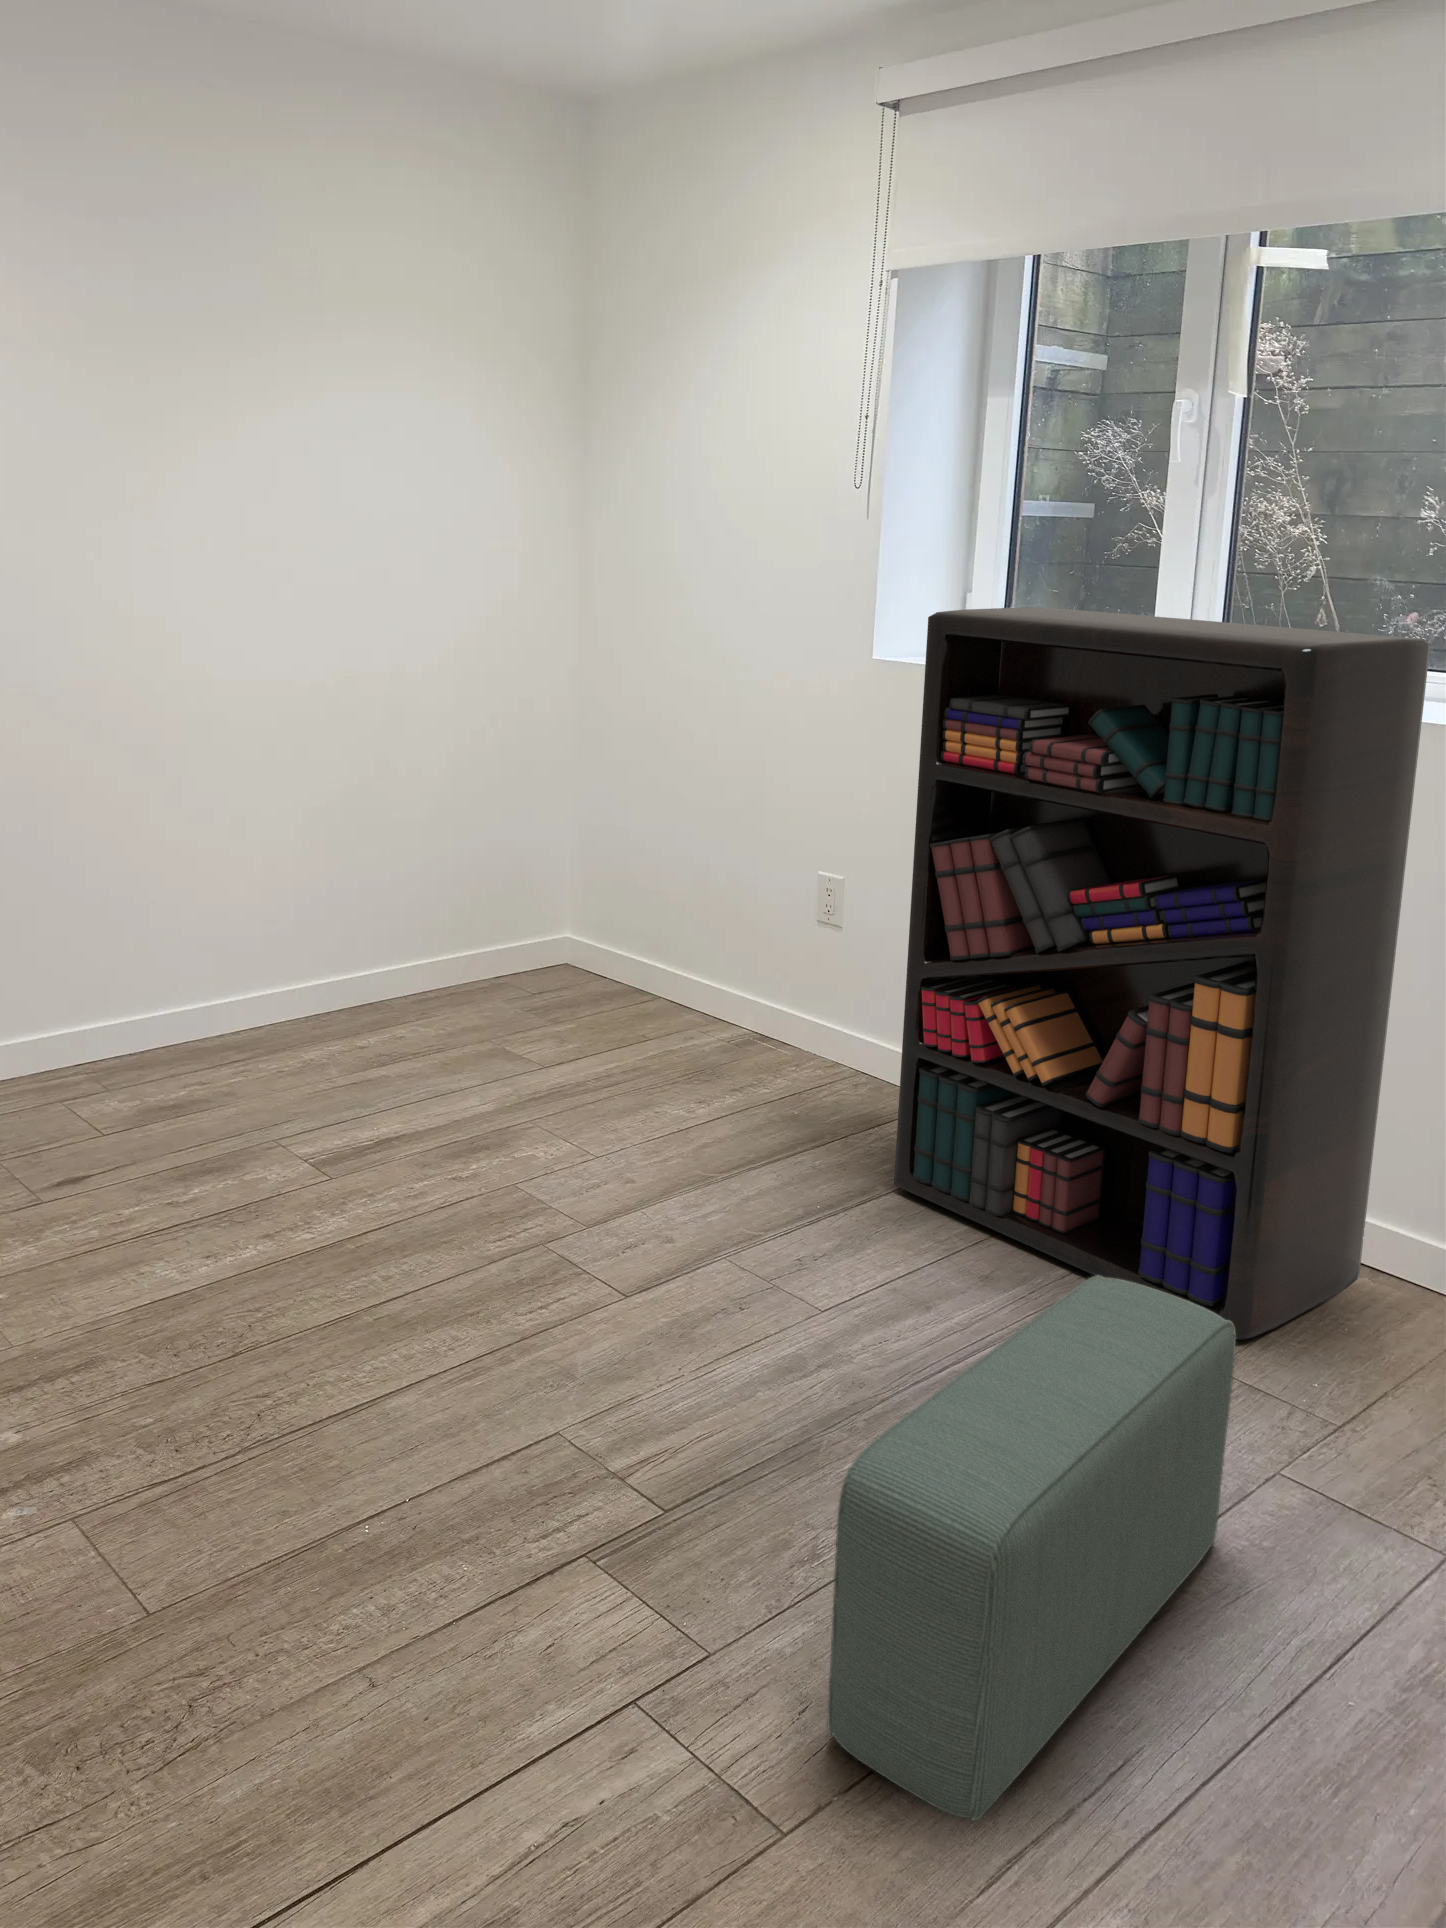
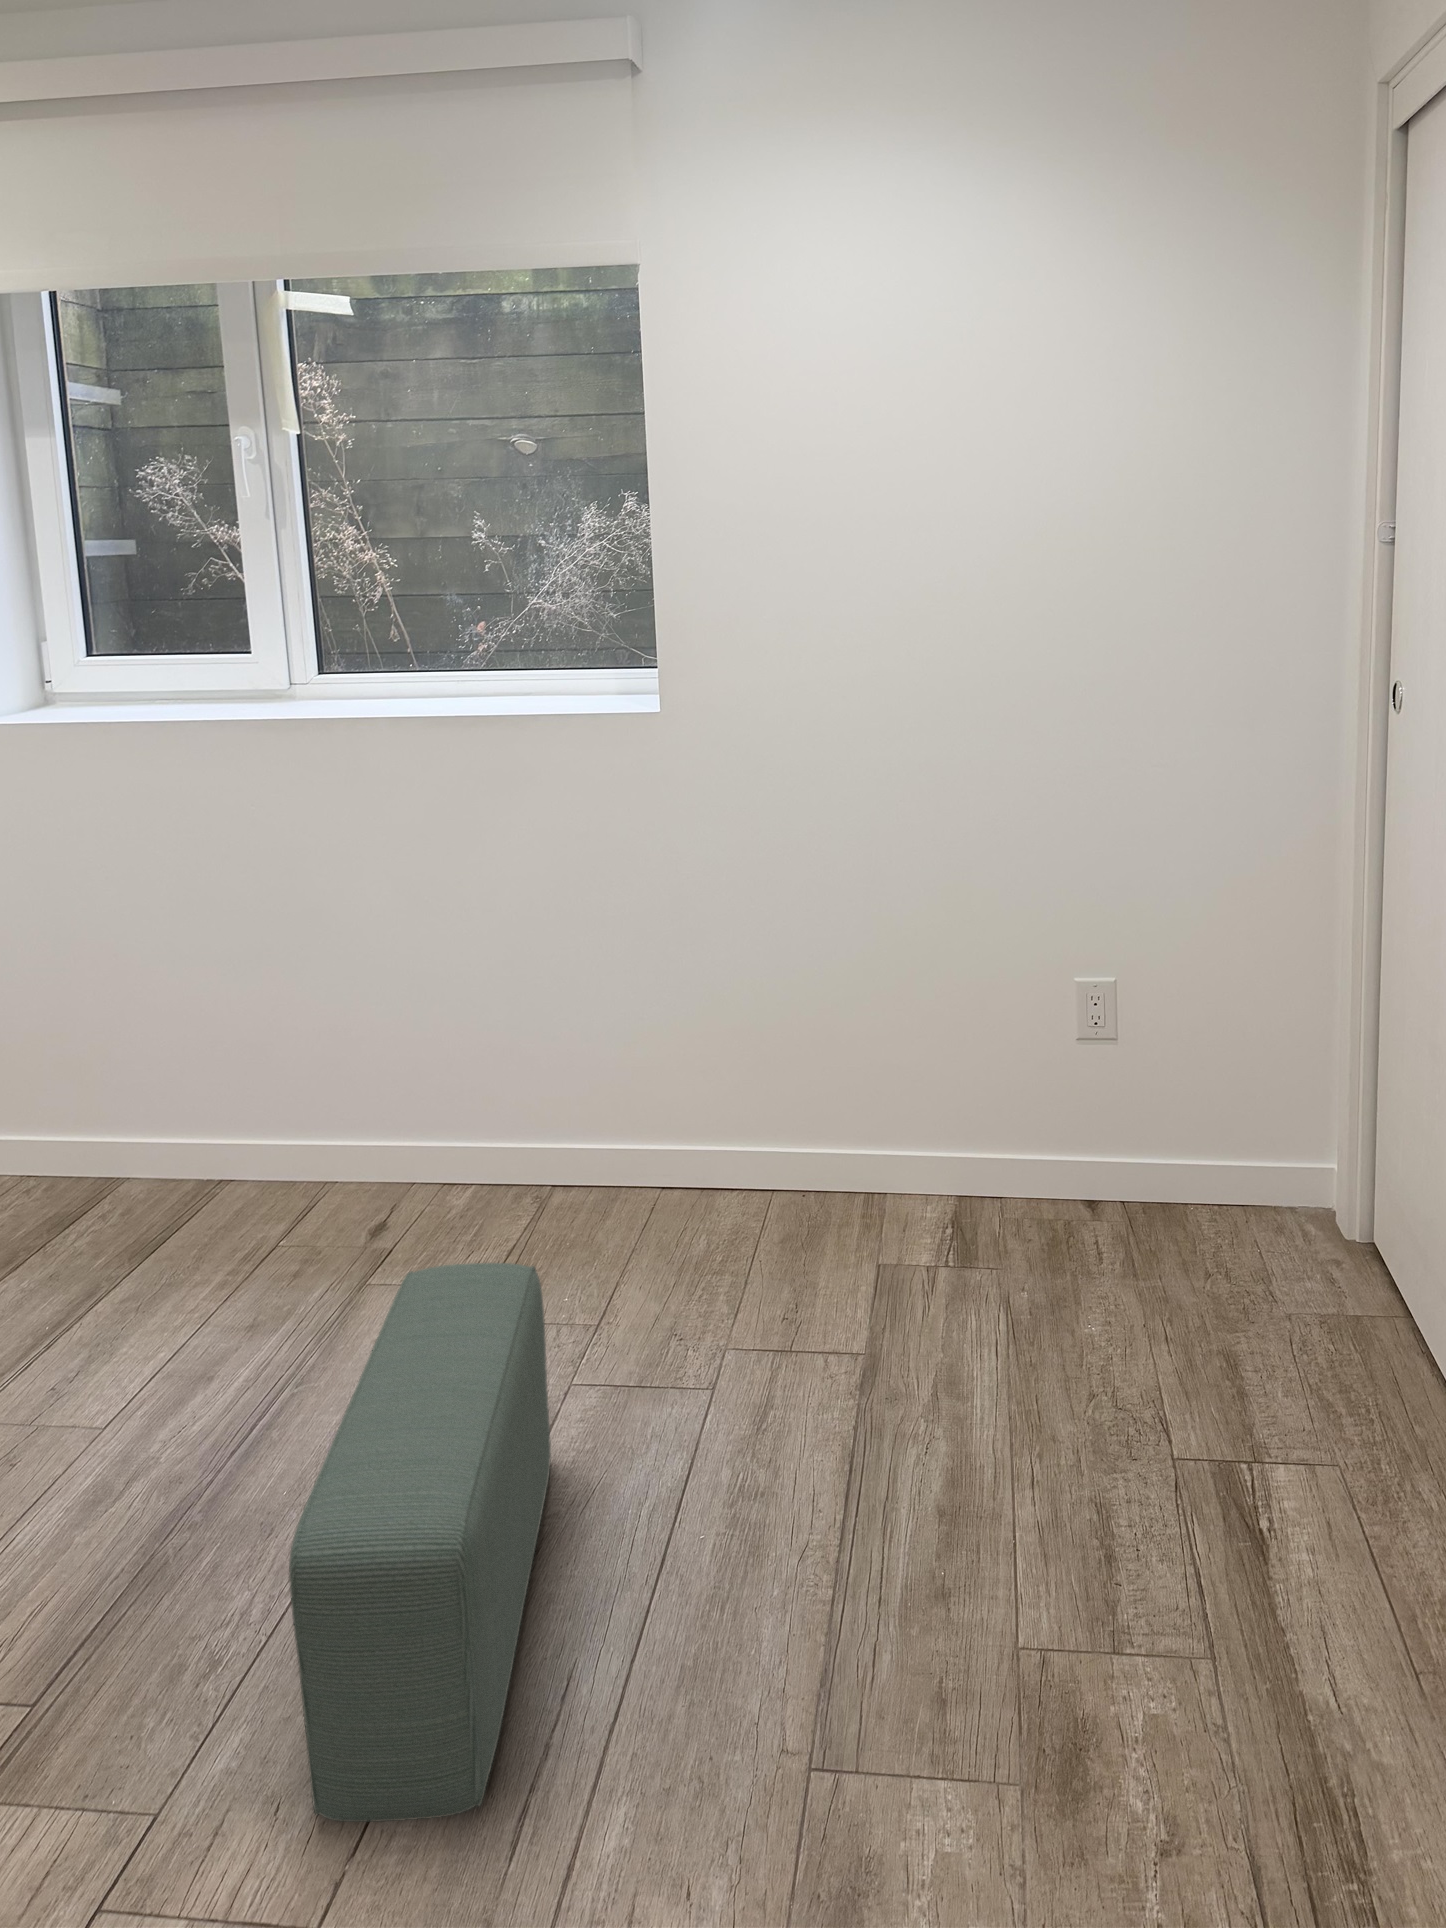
bookshelf: present [894,607,1430,1340] -> none [44,643,551,1284]

